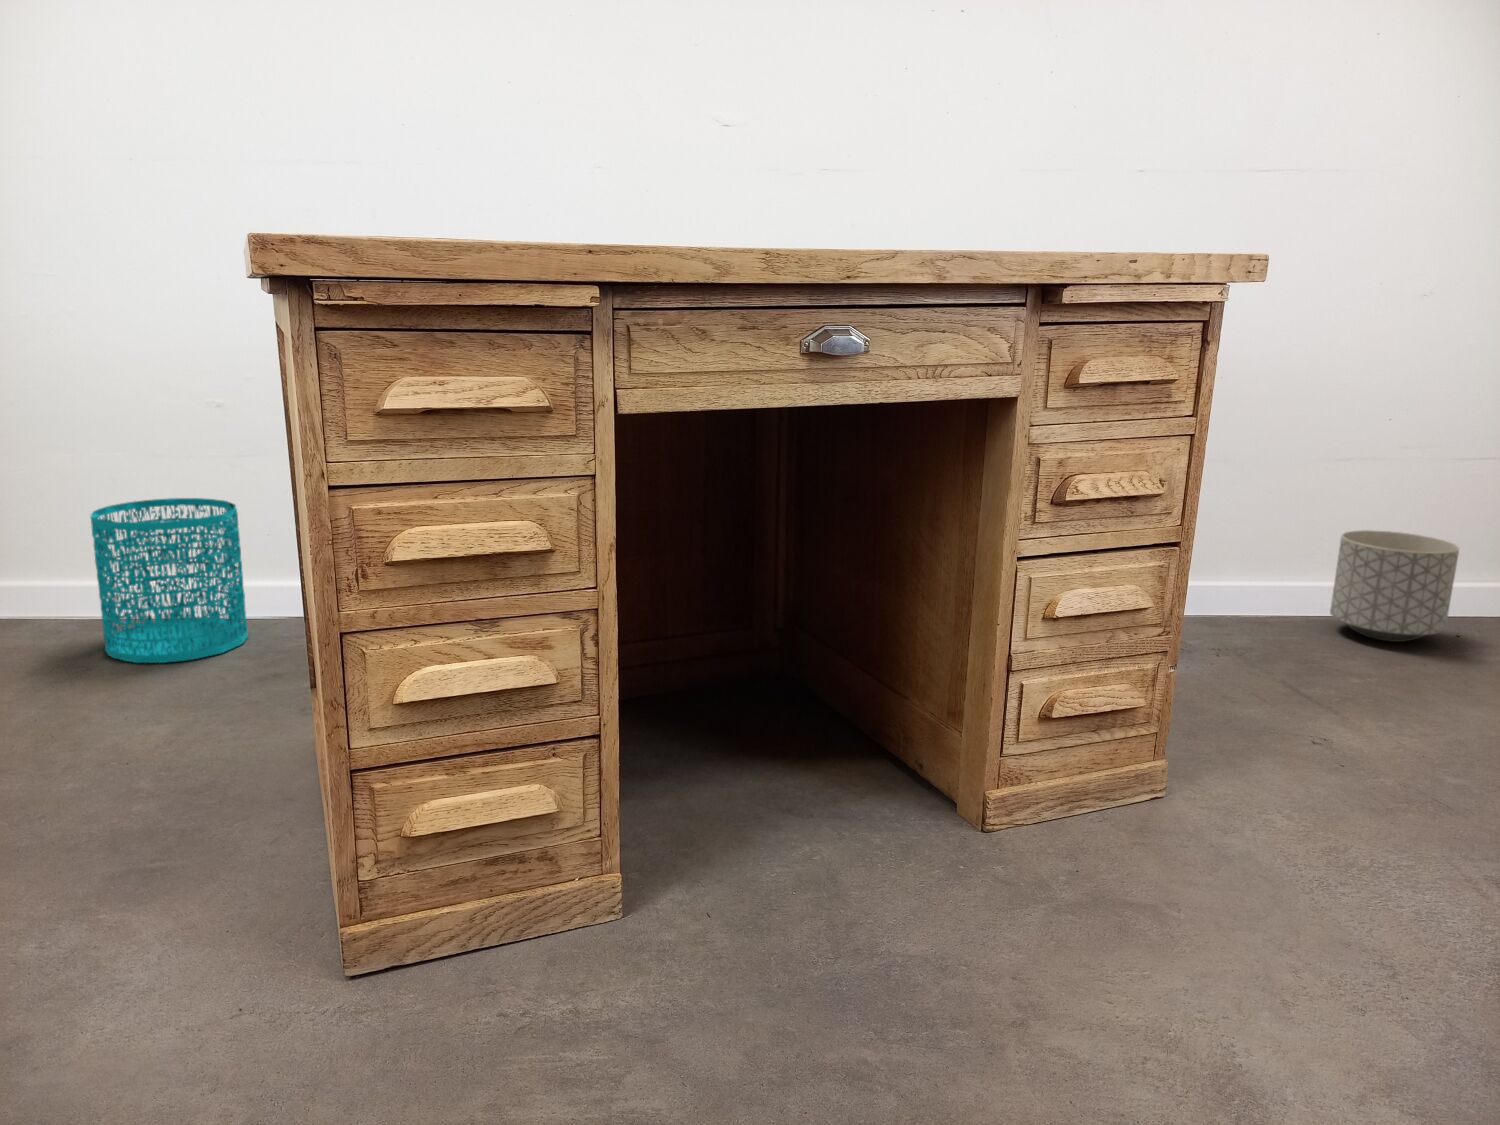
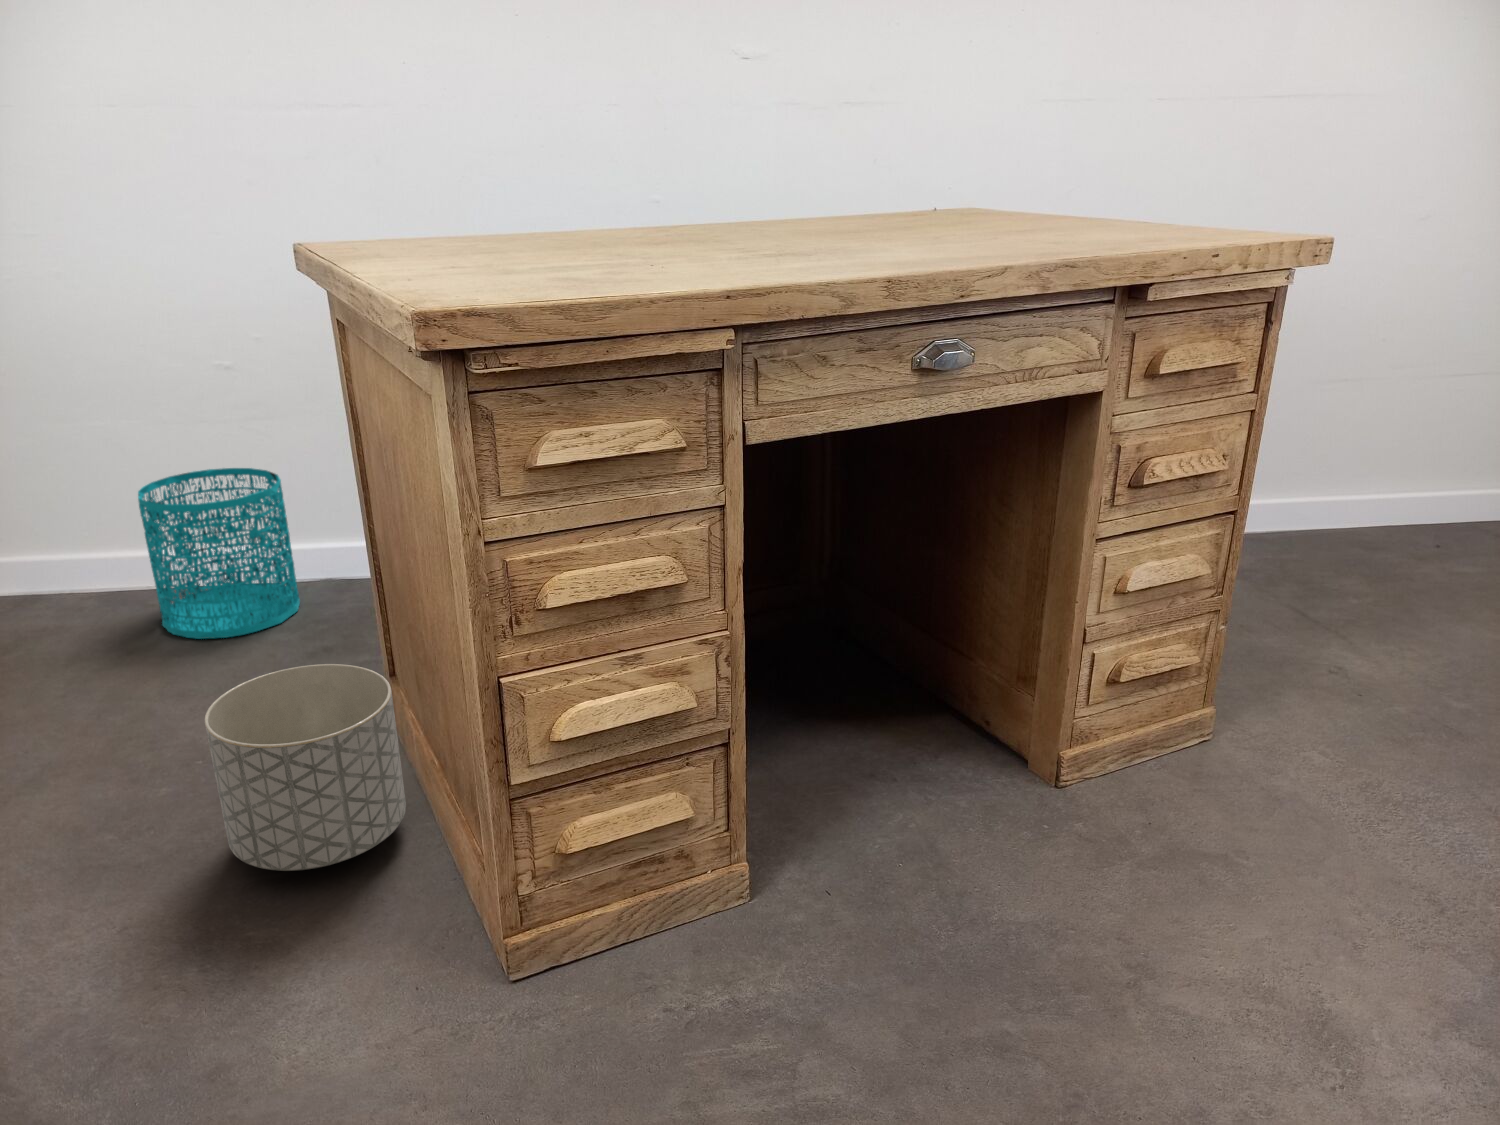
planter: present [1330,530,1459,642] -> present [205,664,406,871]

